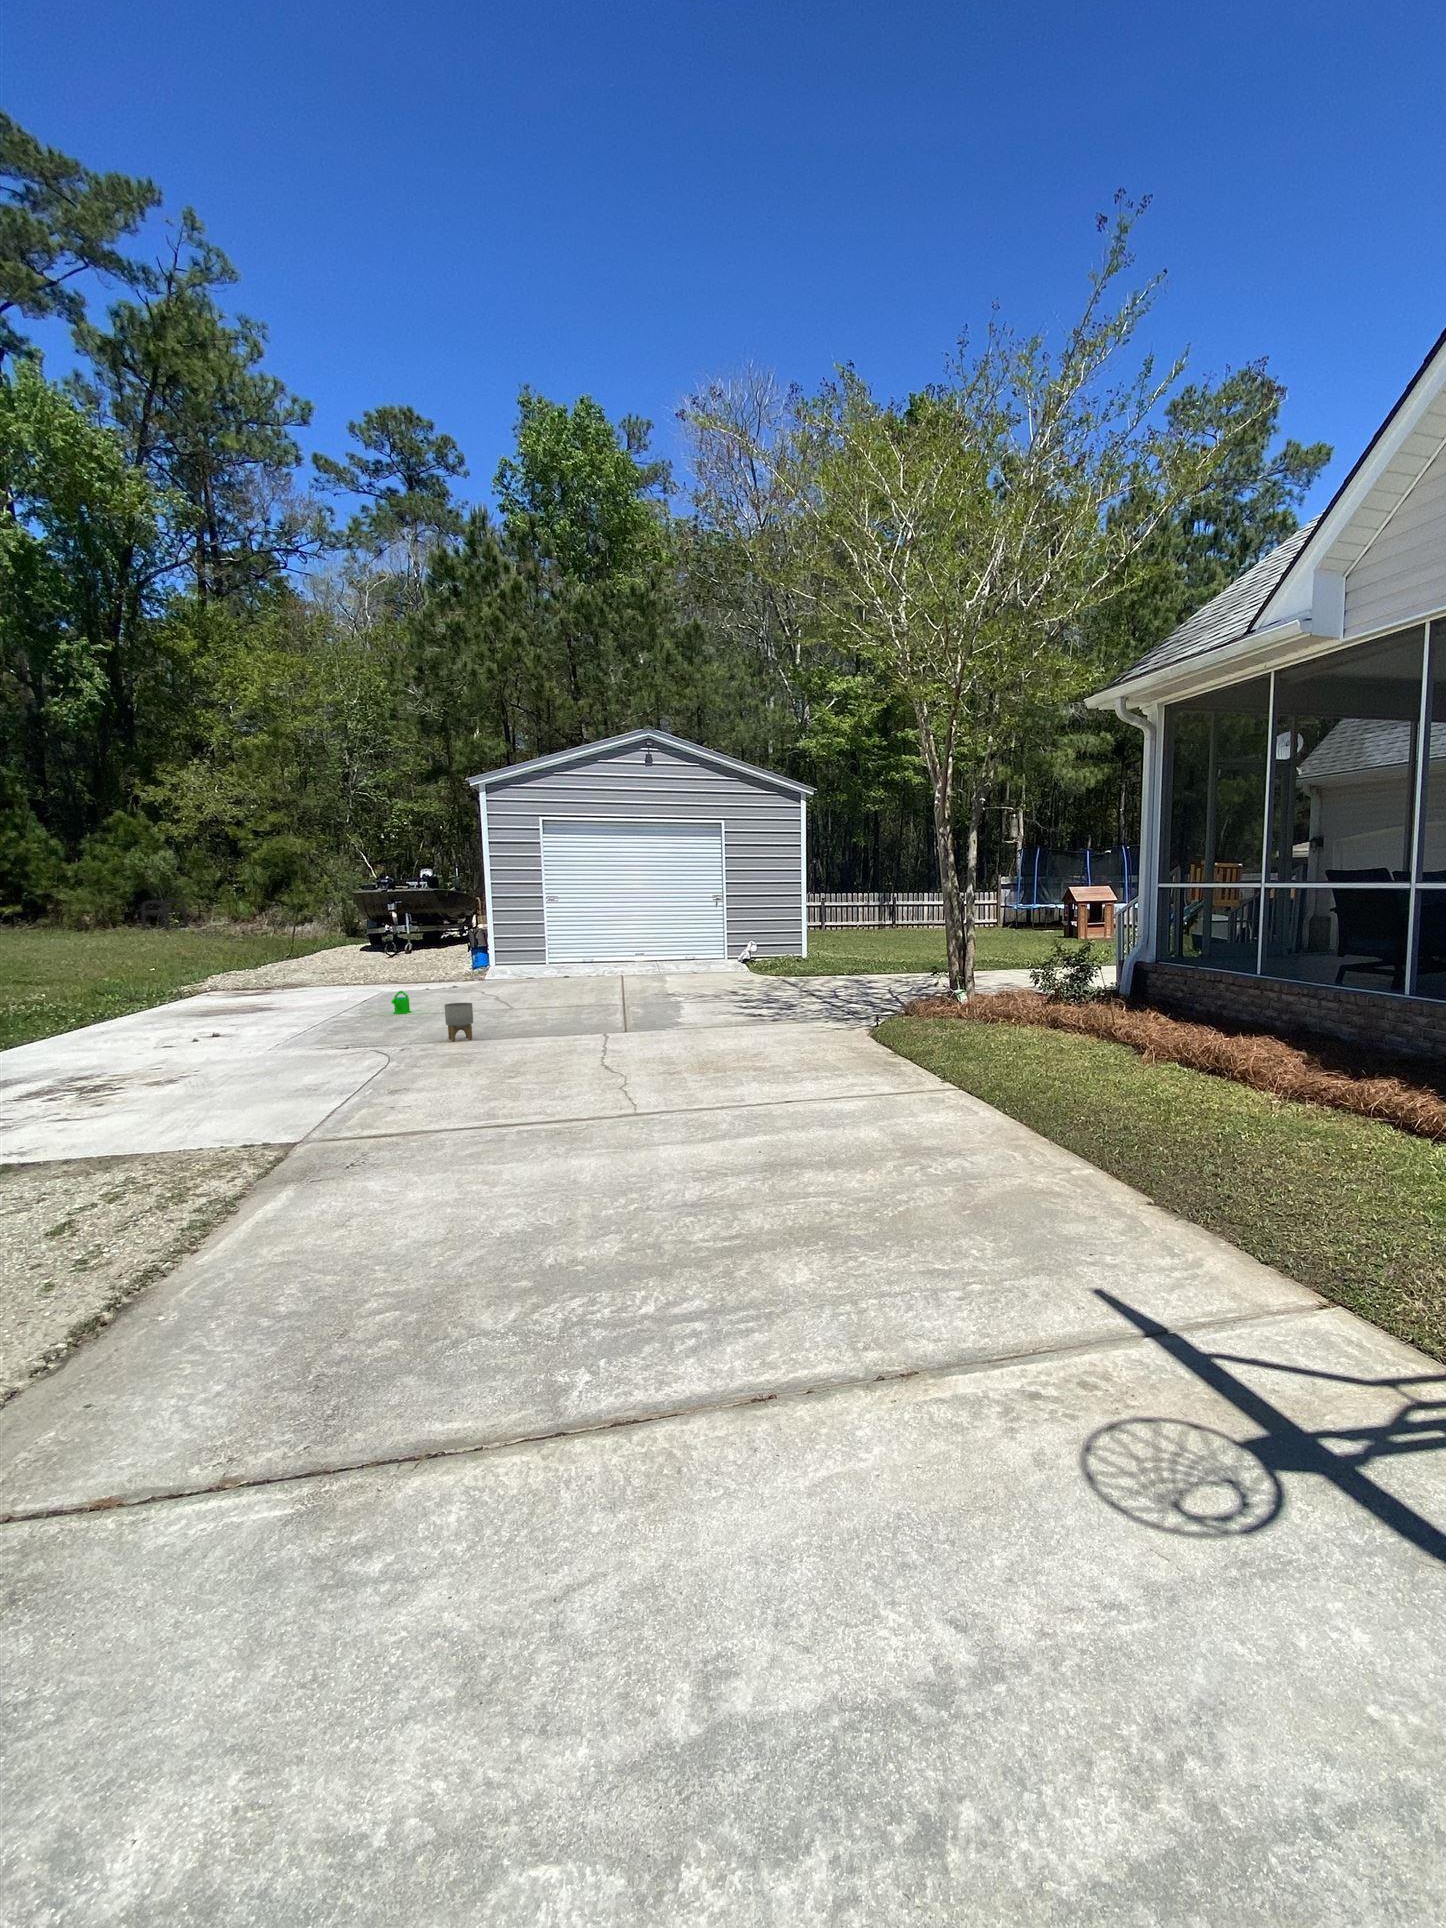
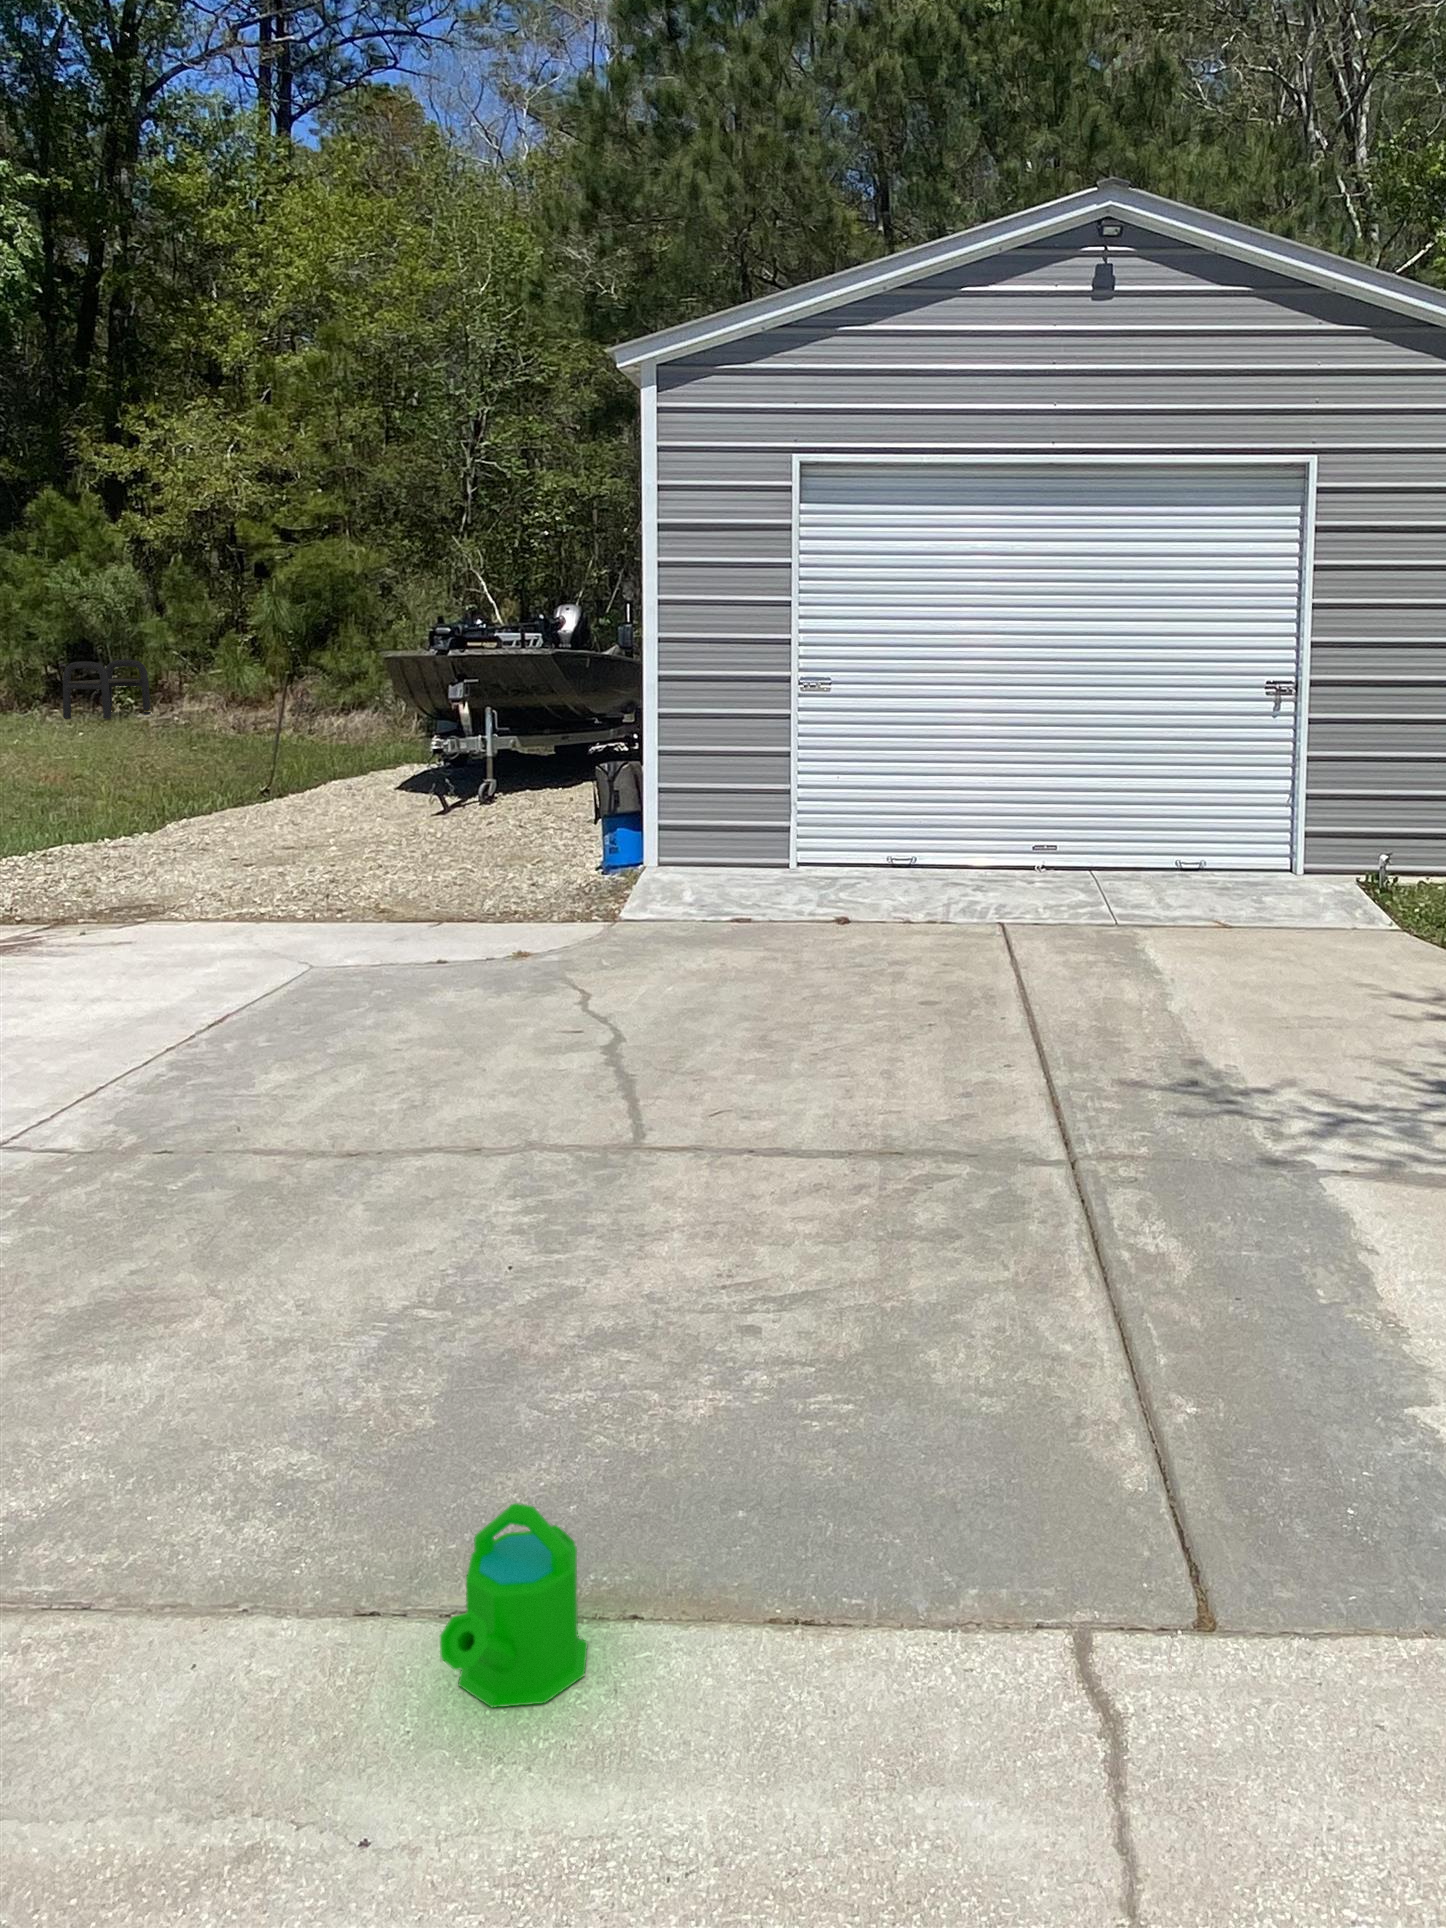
watering can: present [391,991,411,1014] -> present [440,1503,588,1707]
planter: present [445,1003,473,1041] -> none [111,1354,288,1645]

